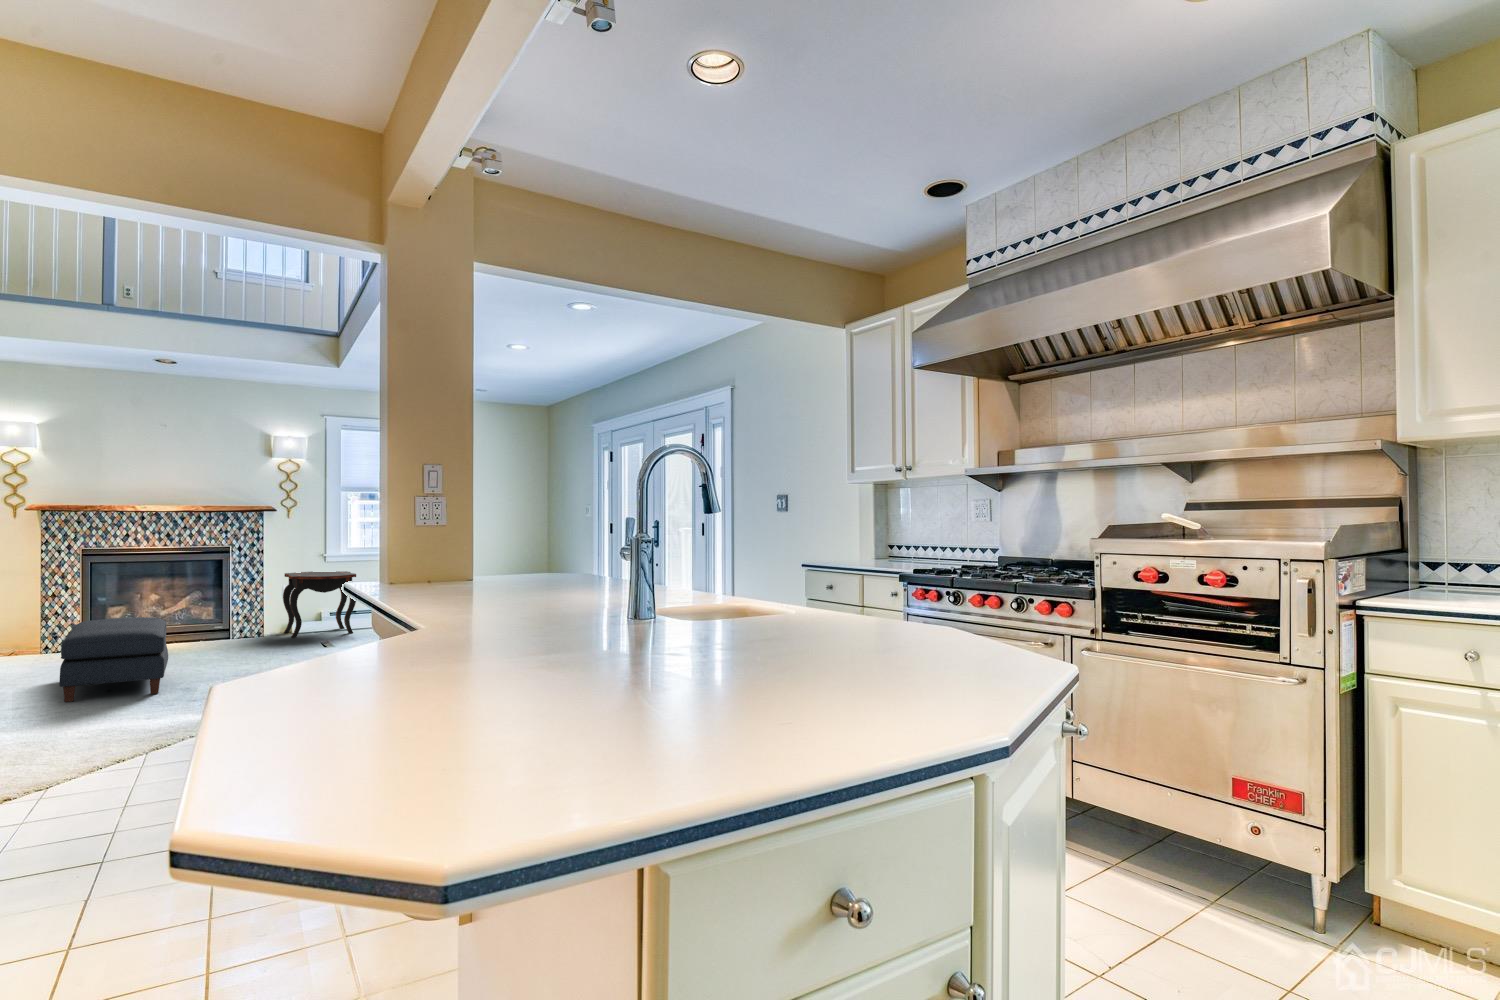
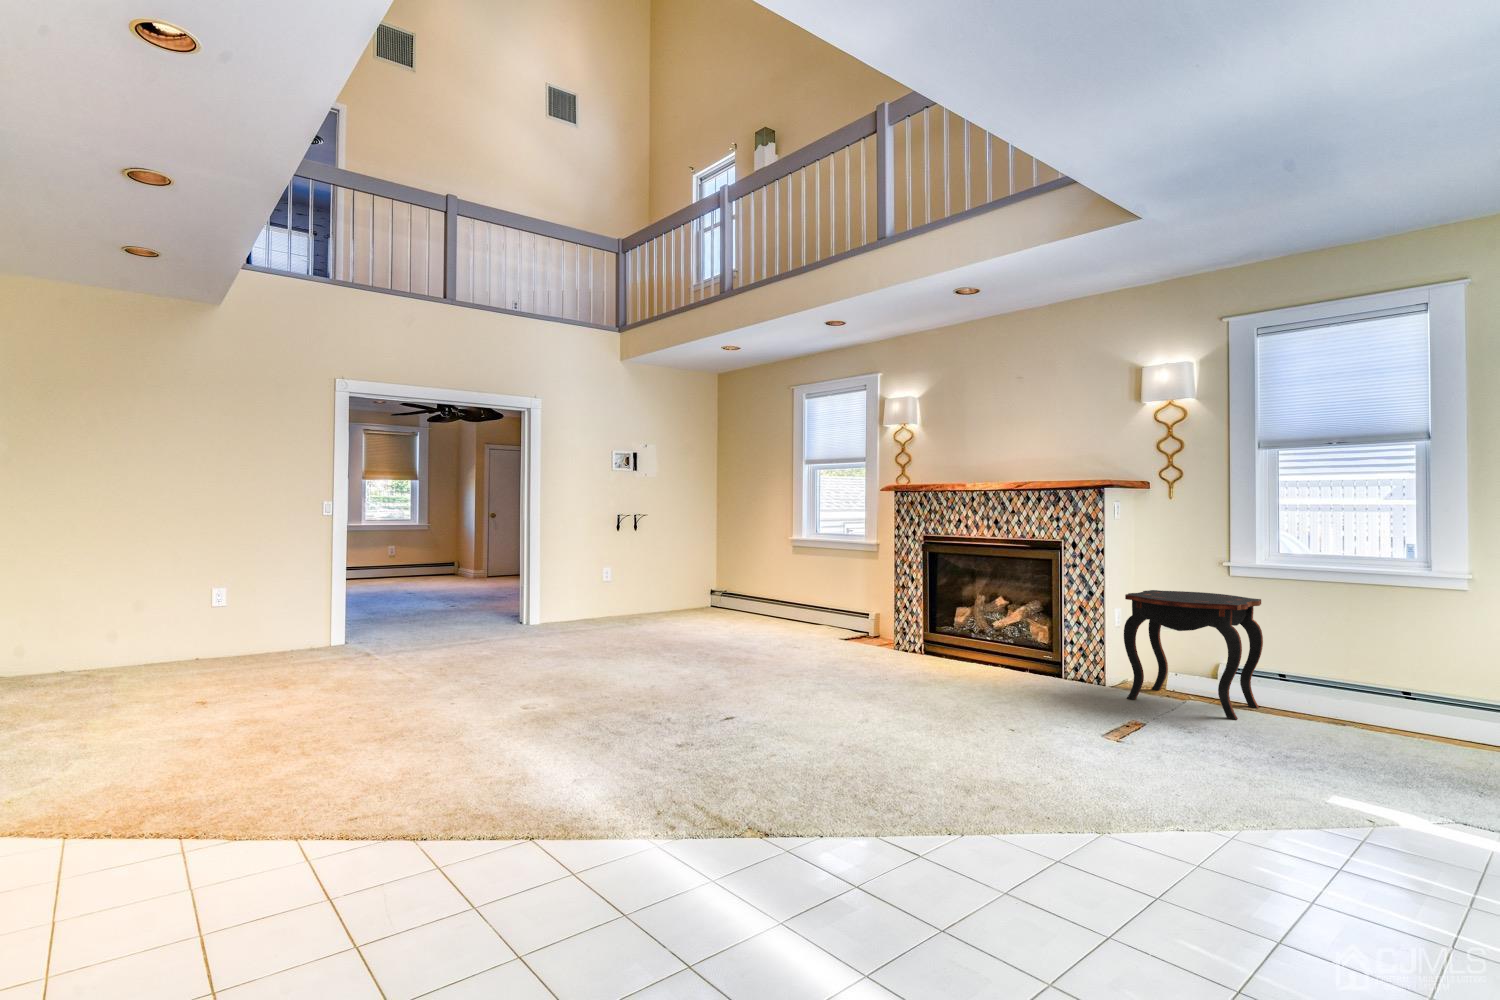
ottoman: present [59,617,168,702] -> none [687,613,859,715]

